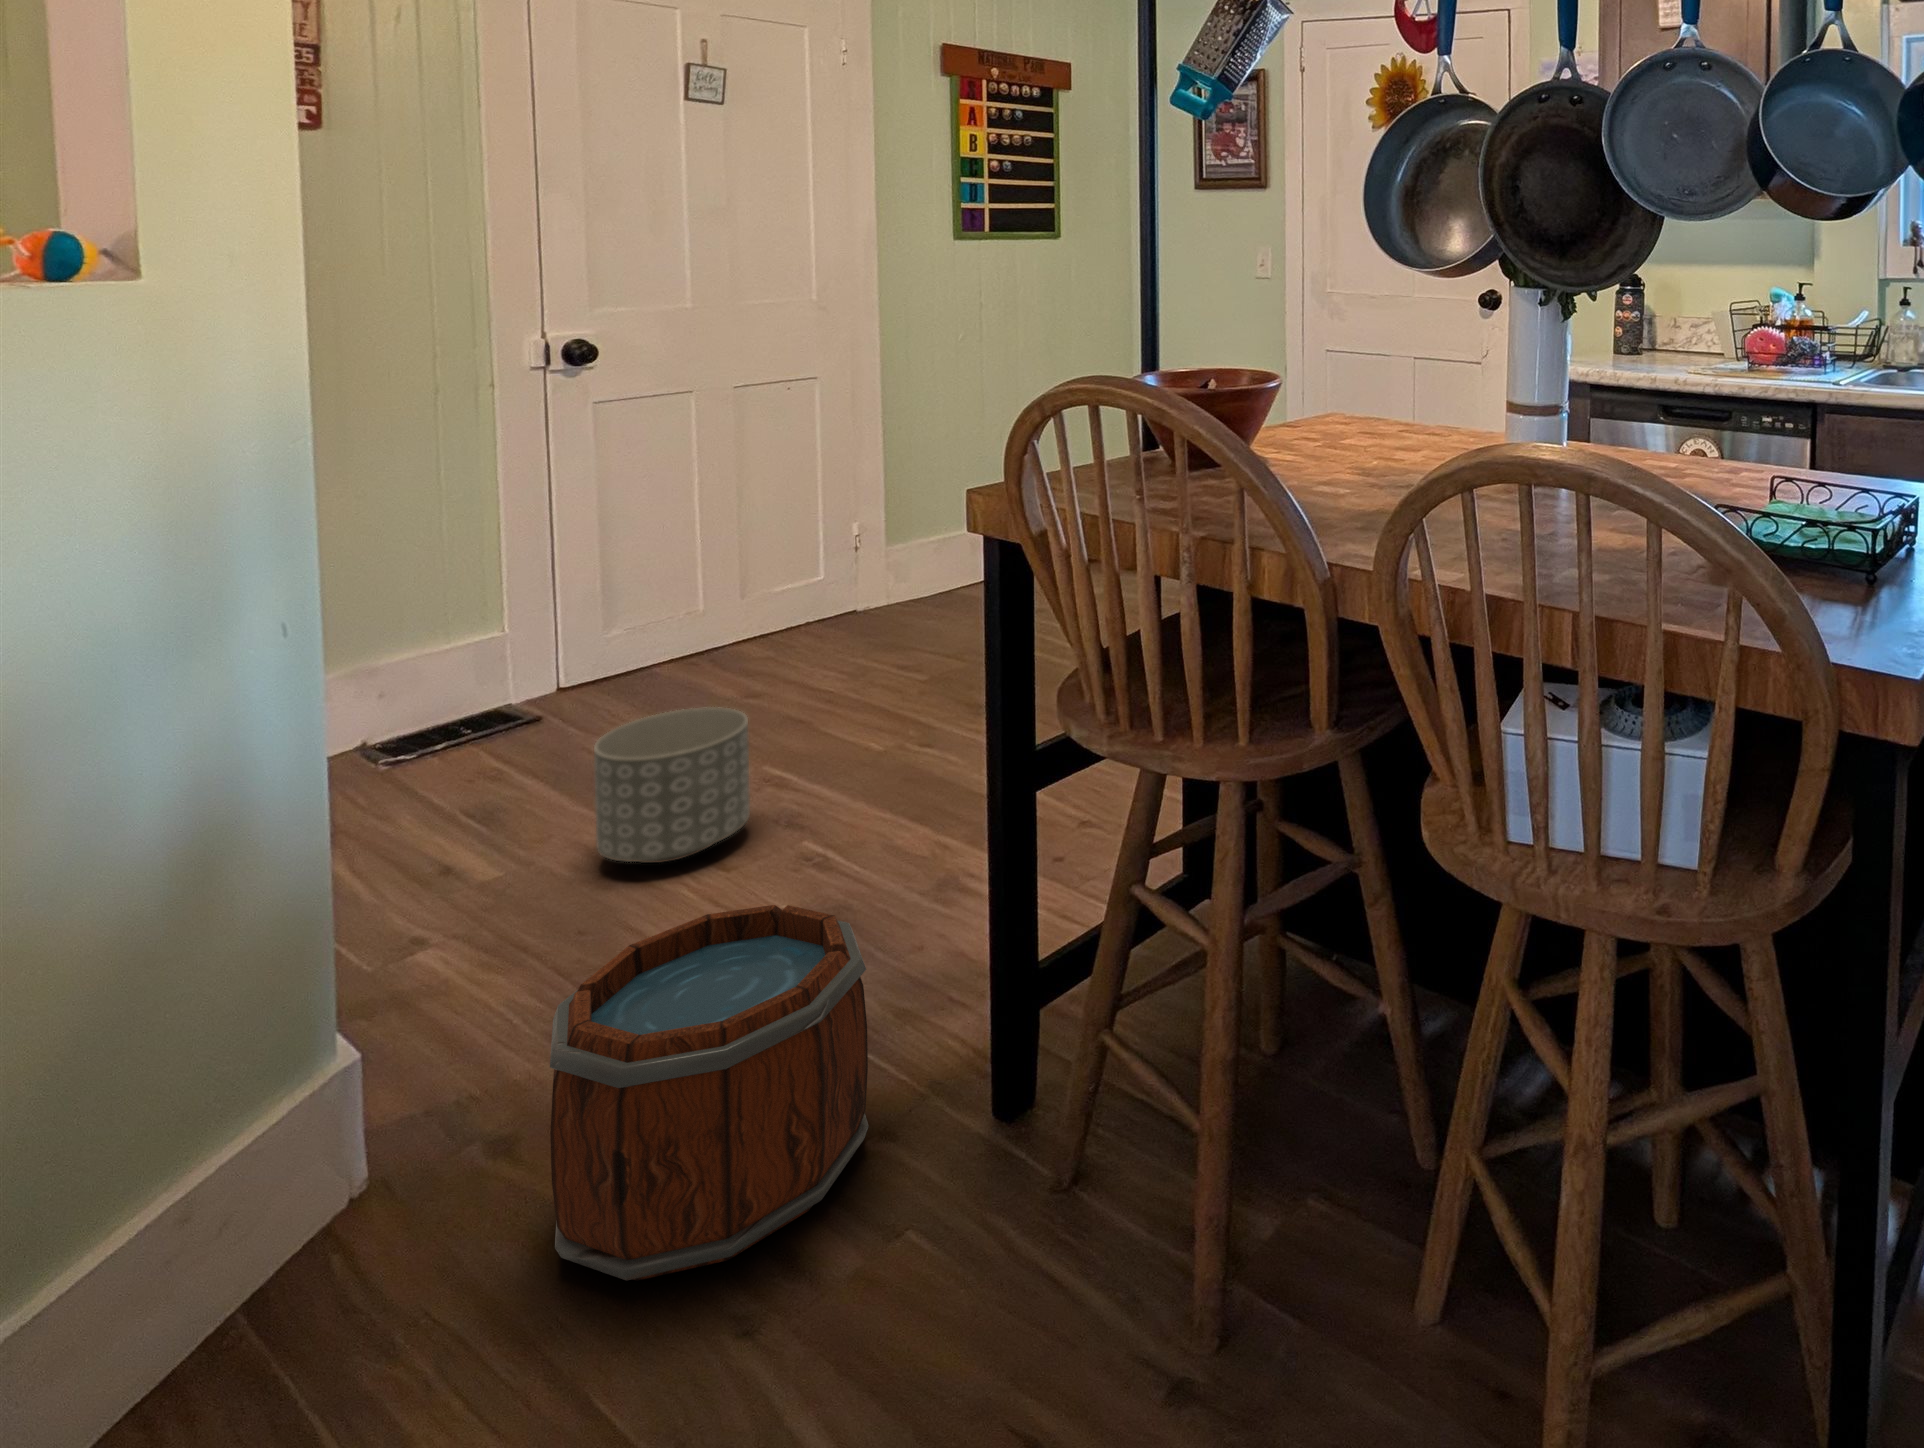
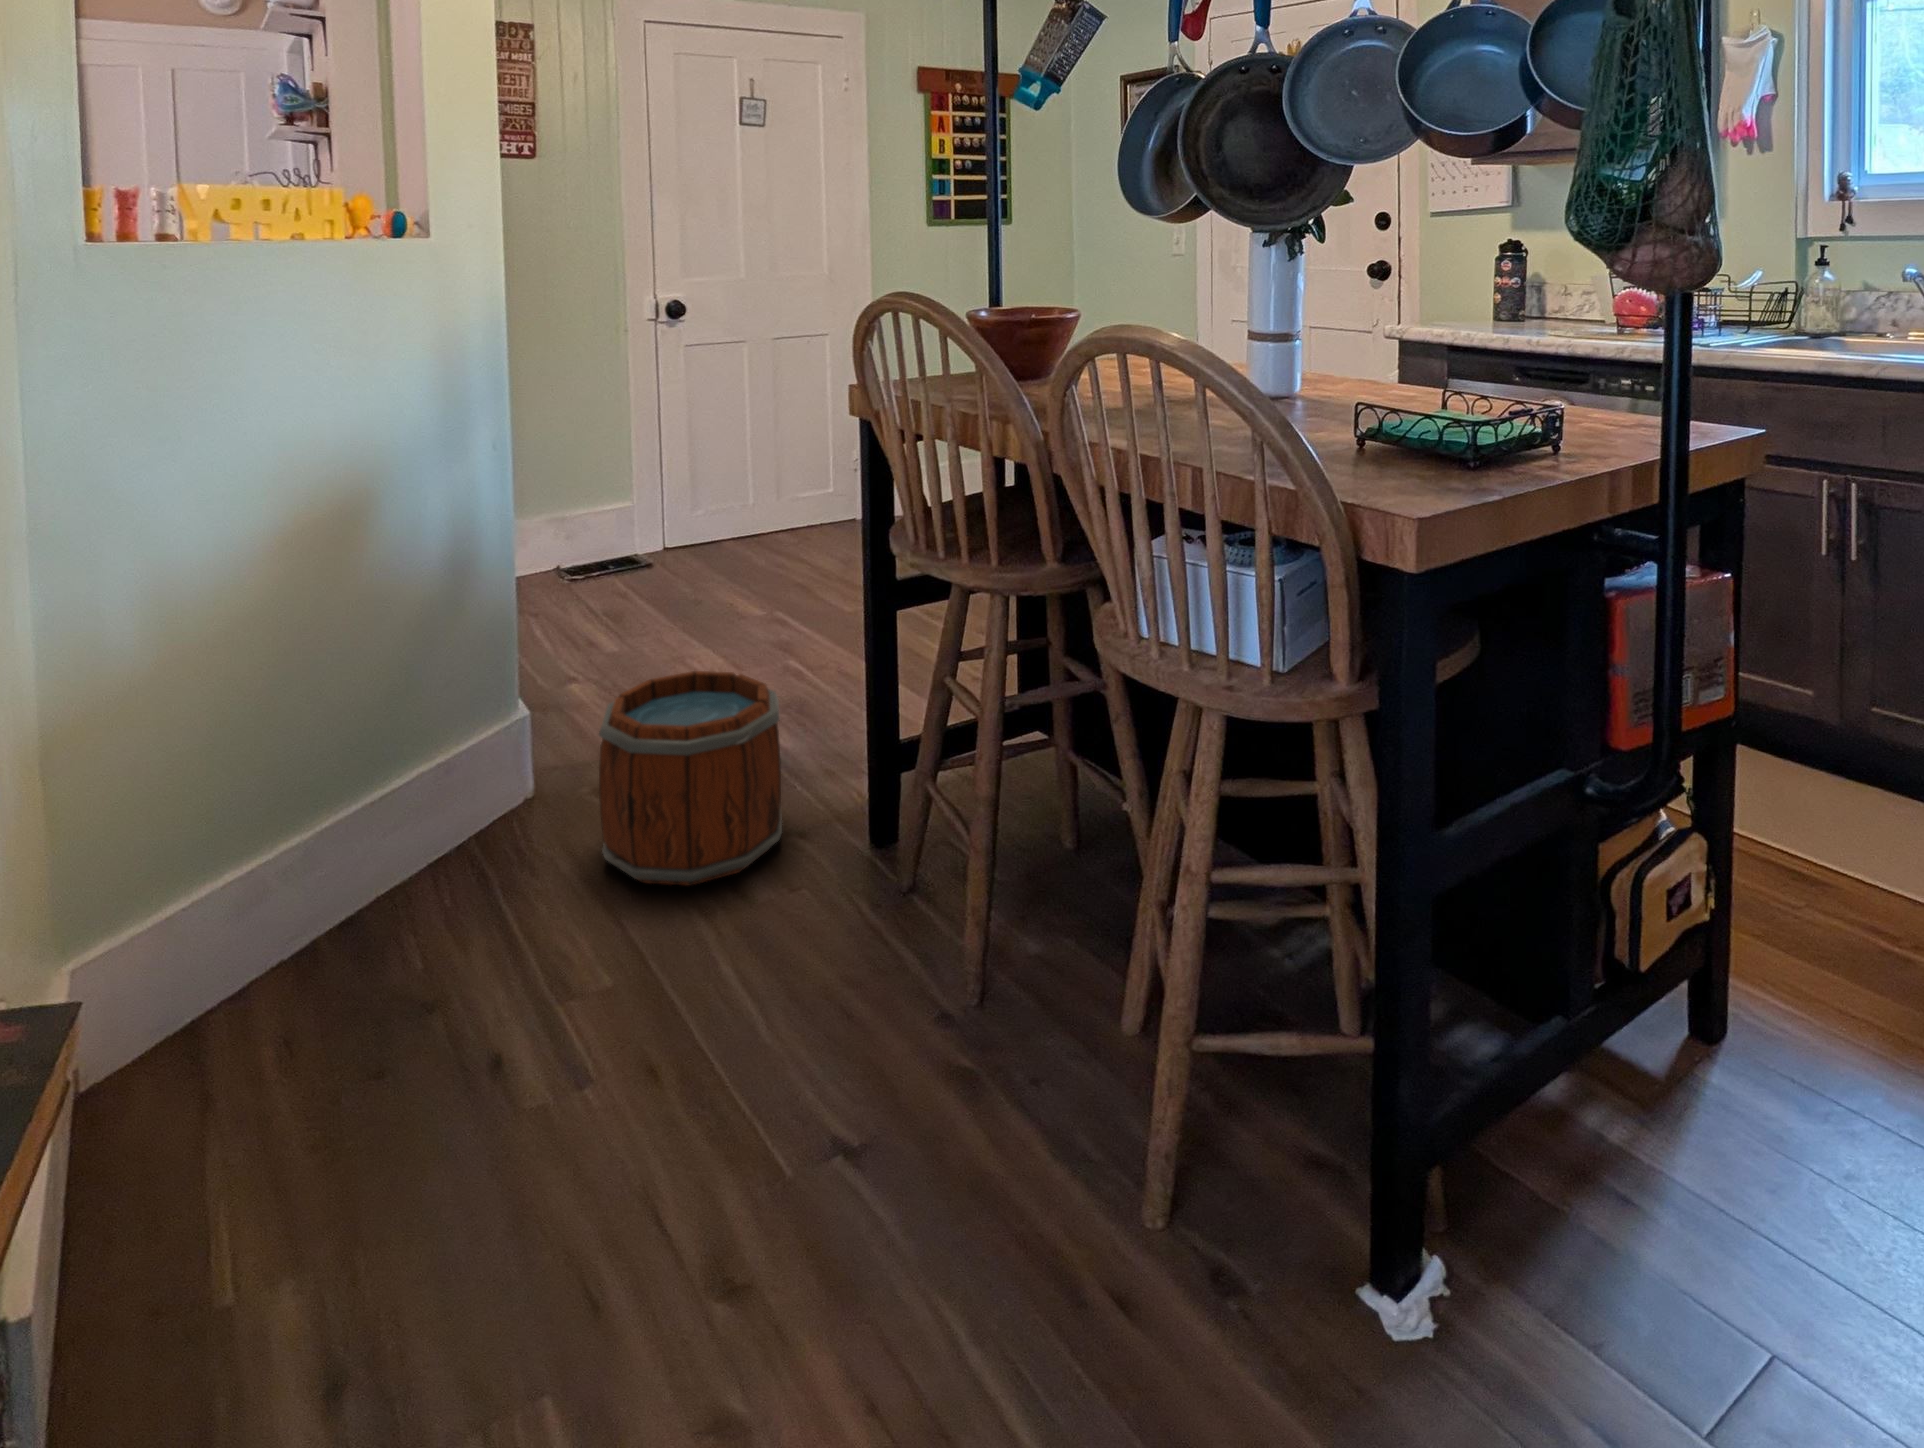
planter: present [594,707,750,863] -> none [661,561,755,664]

